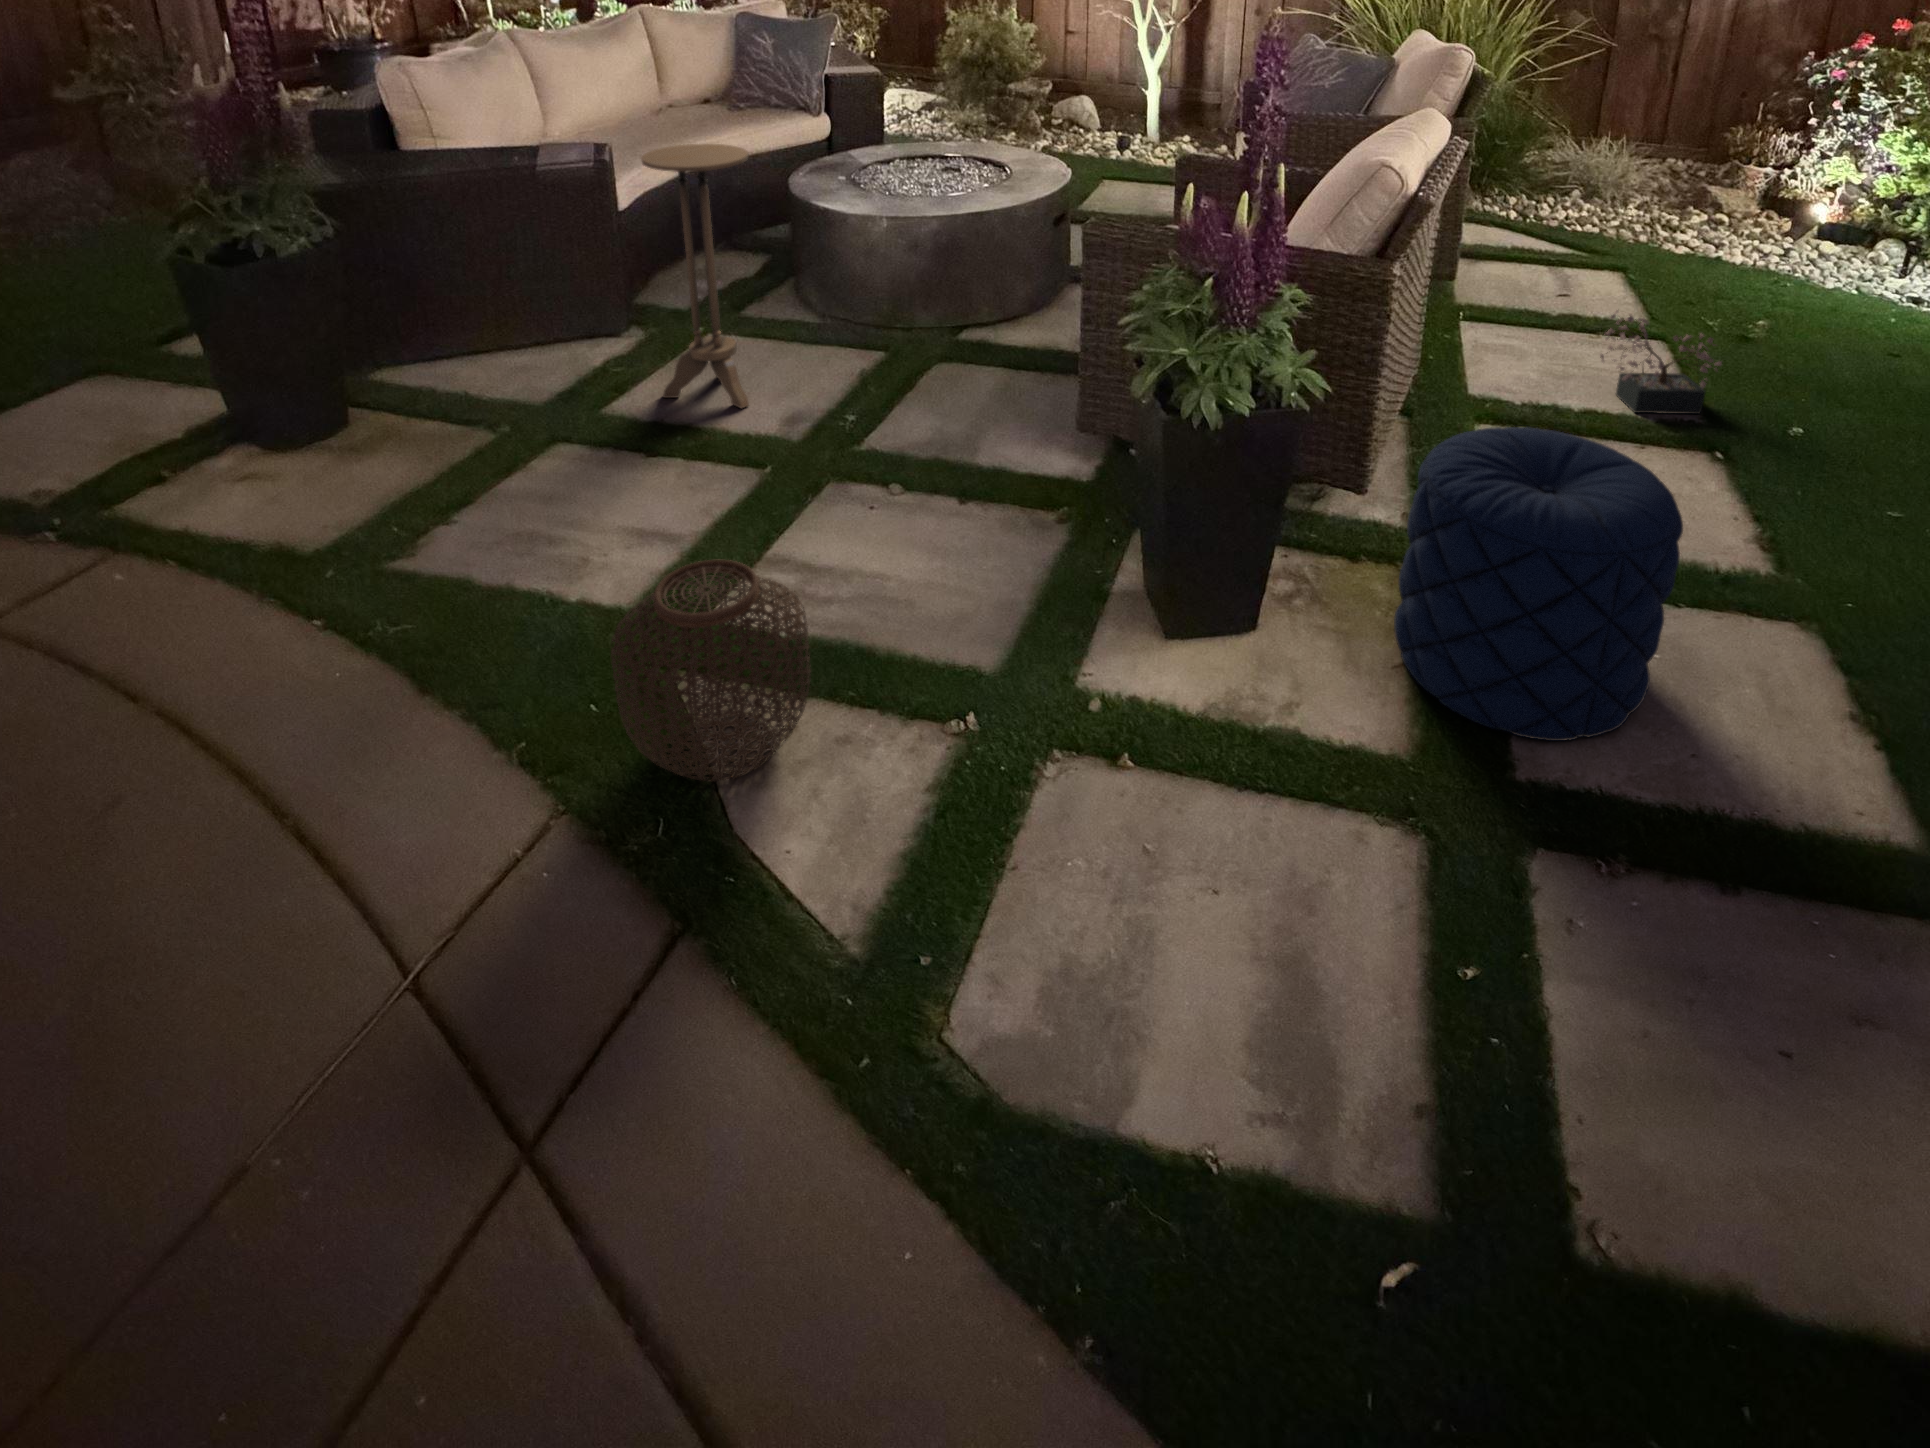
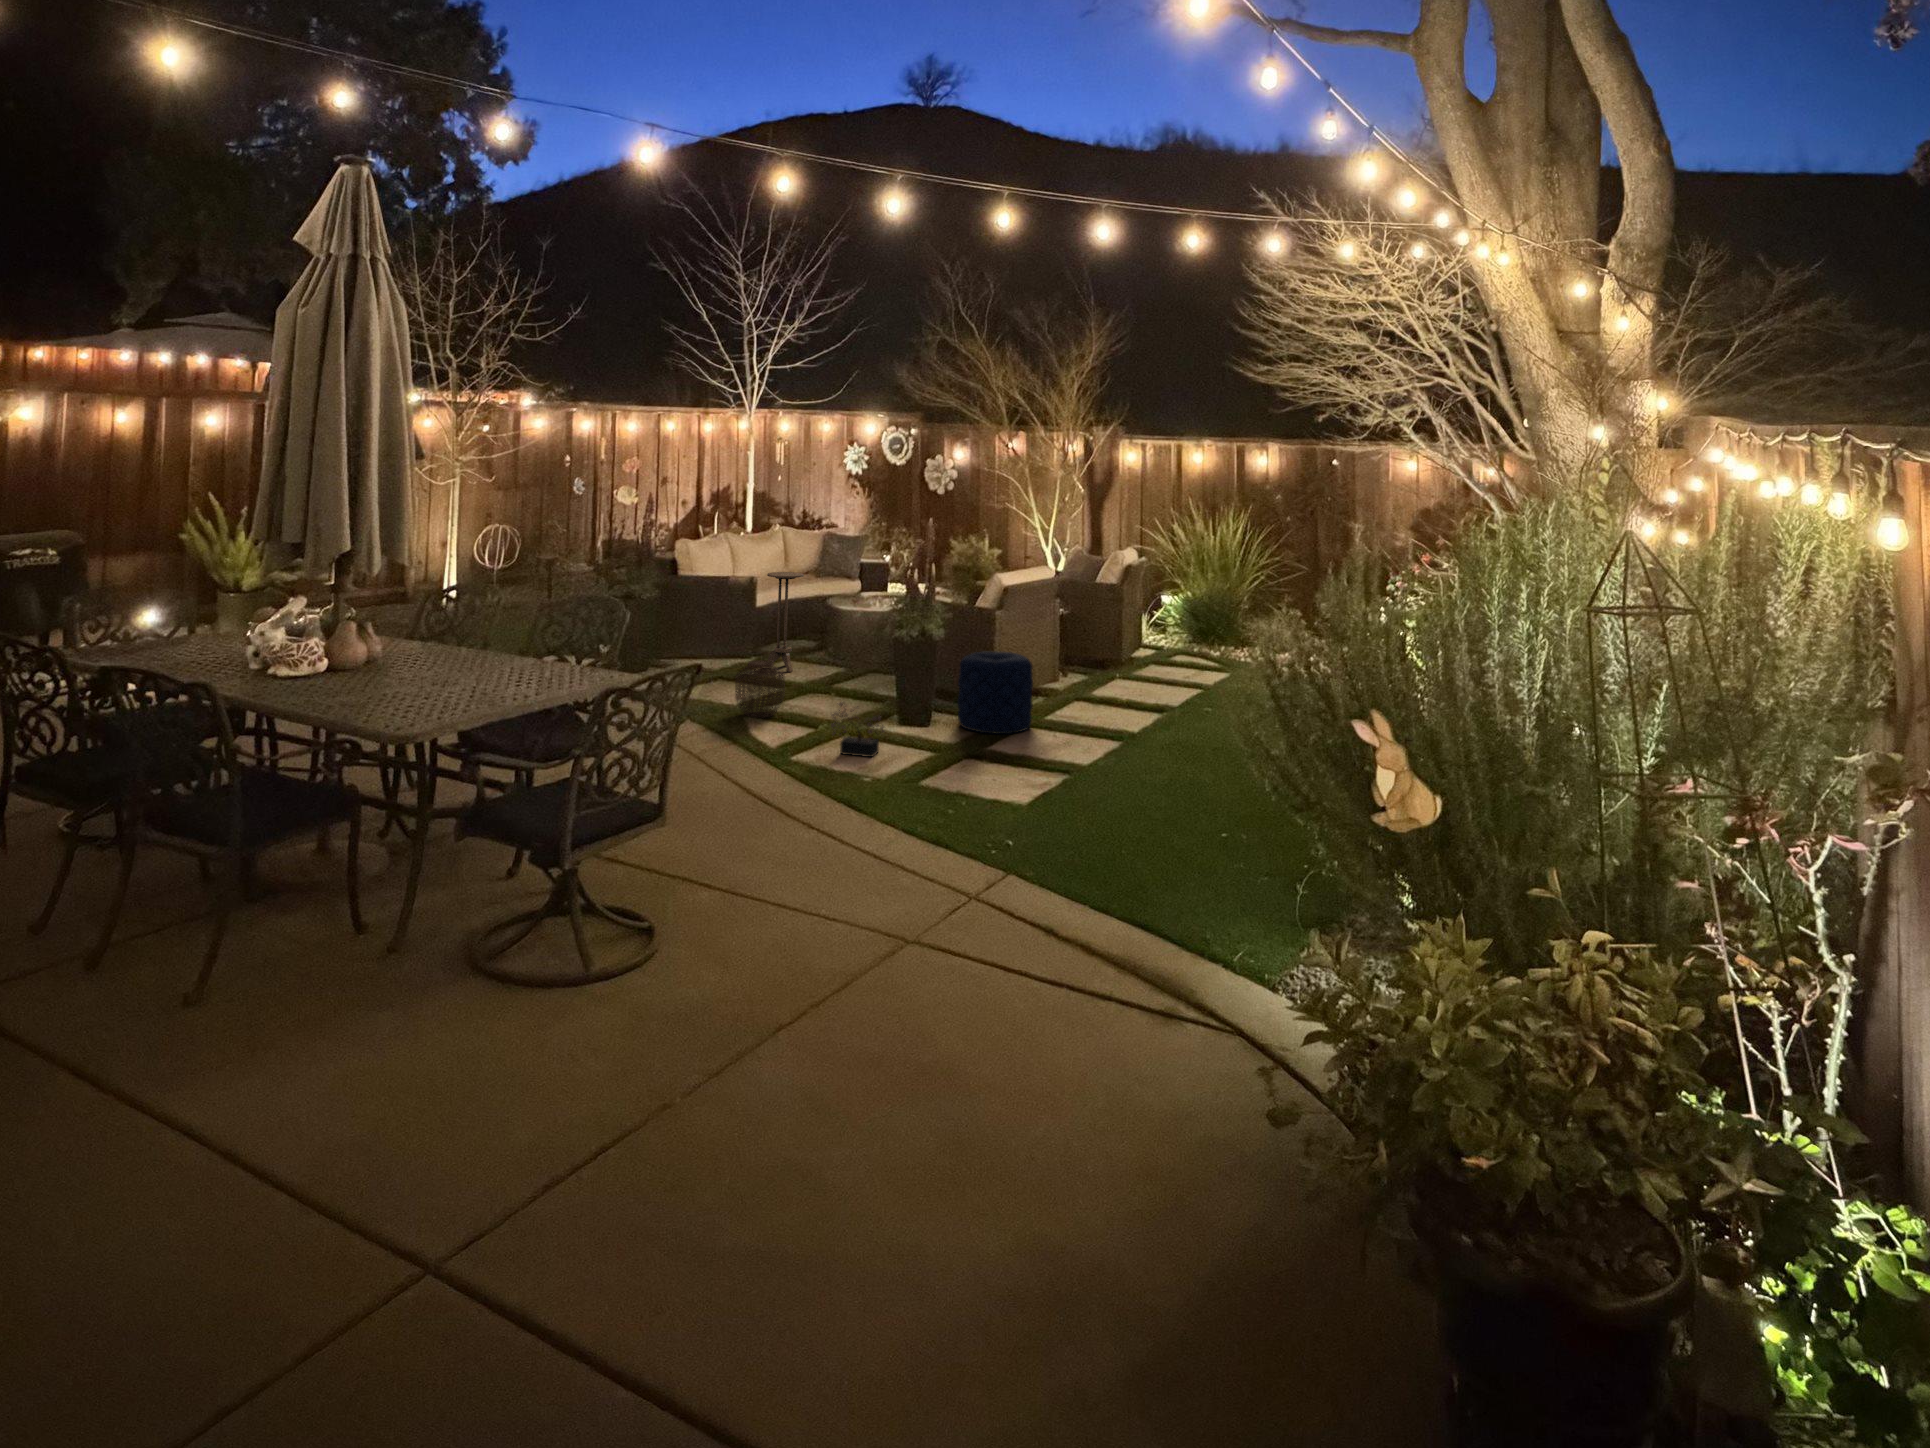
decorative plant: present [1600,311,1721,414] -> present [831,703,884,757]

